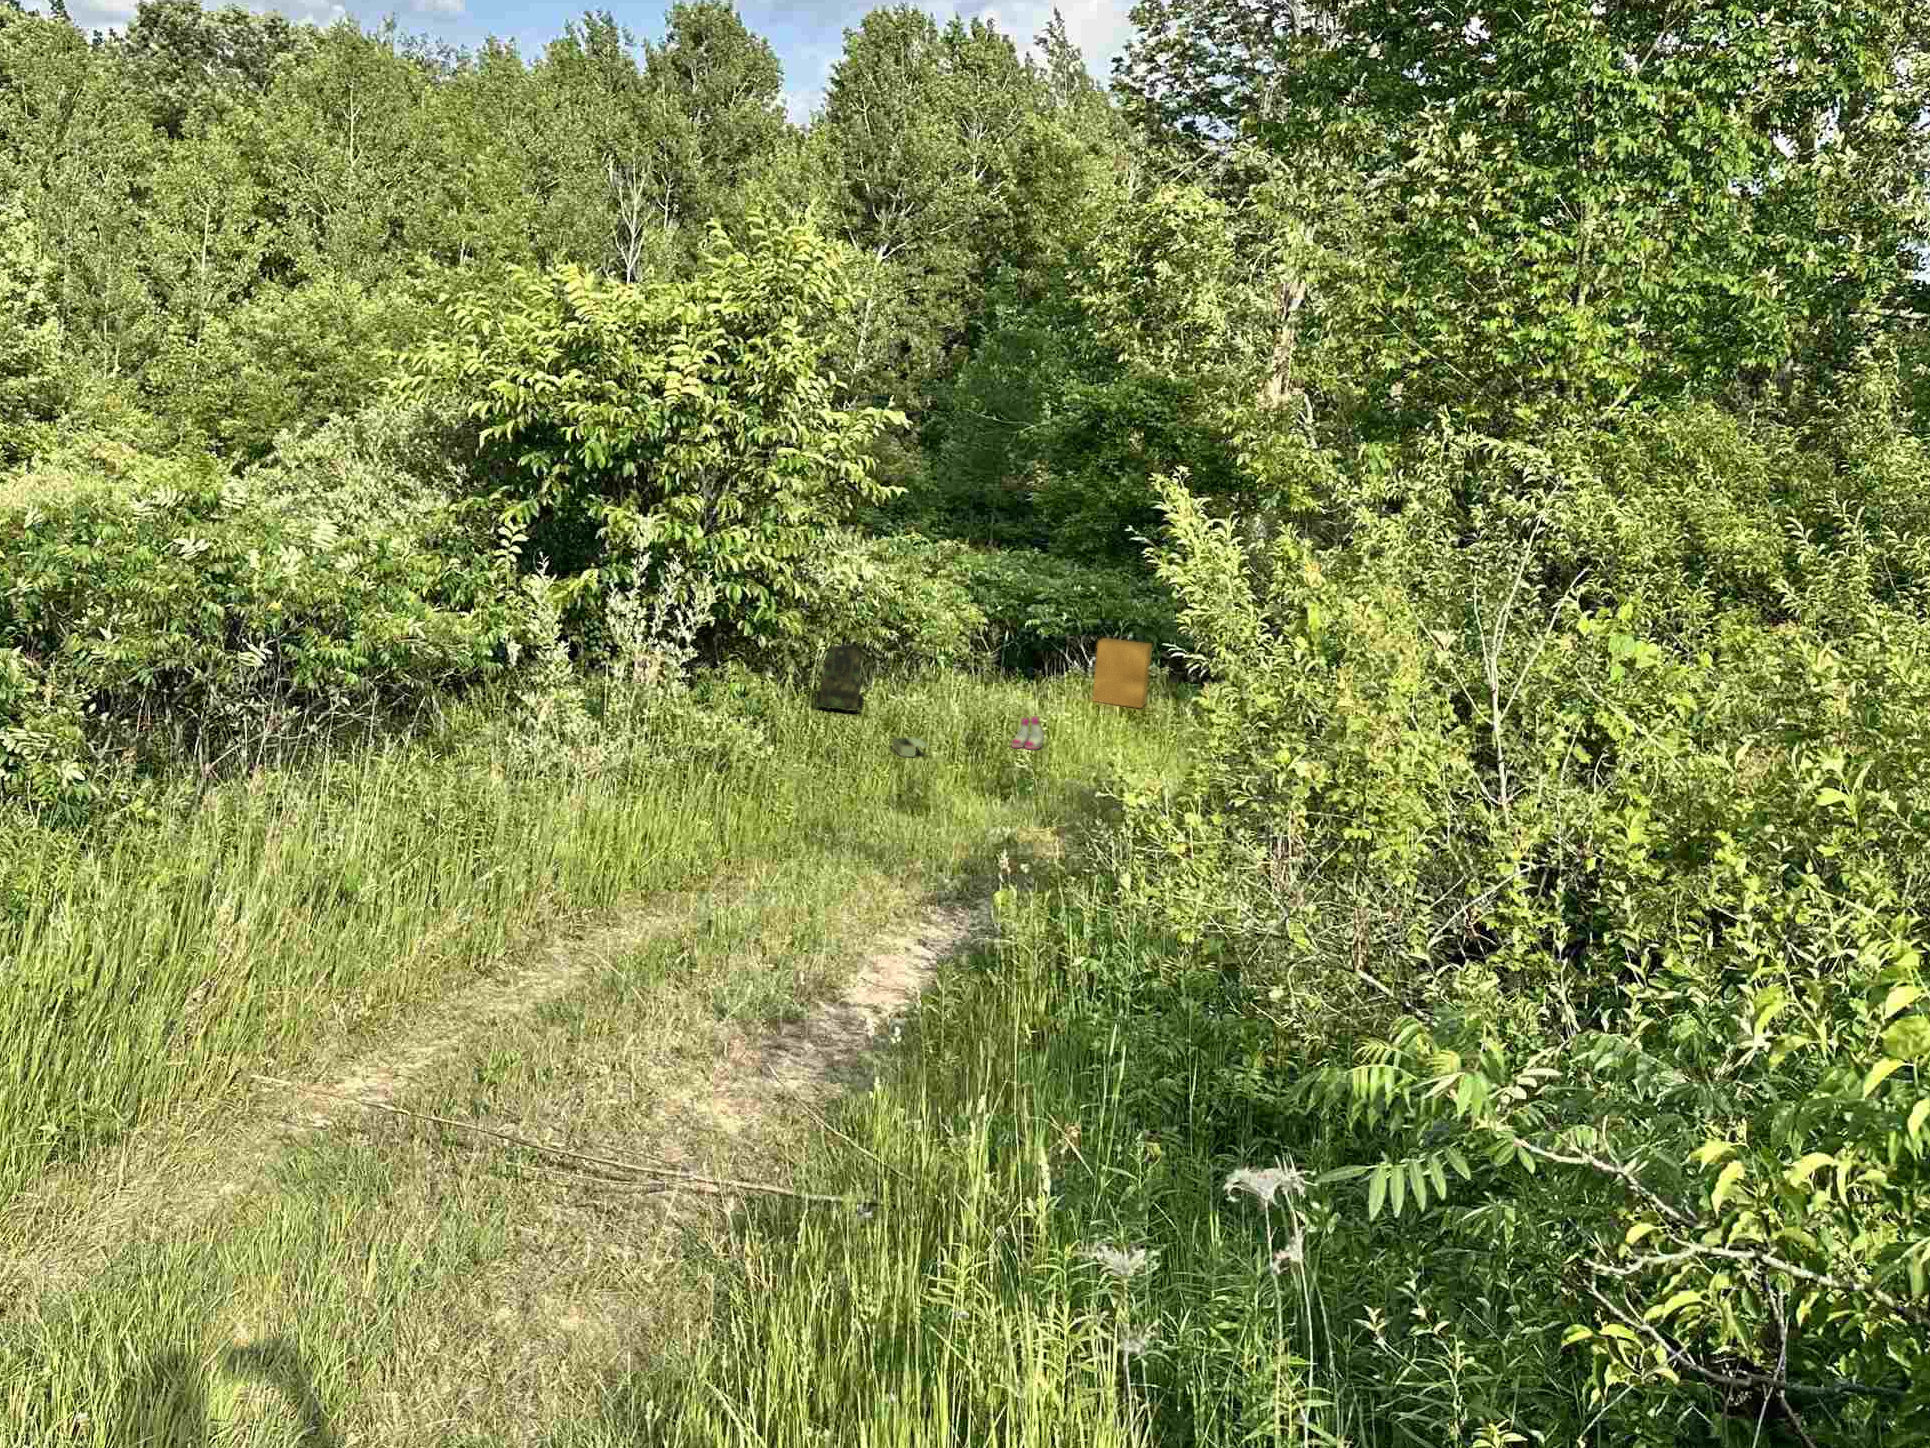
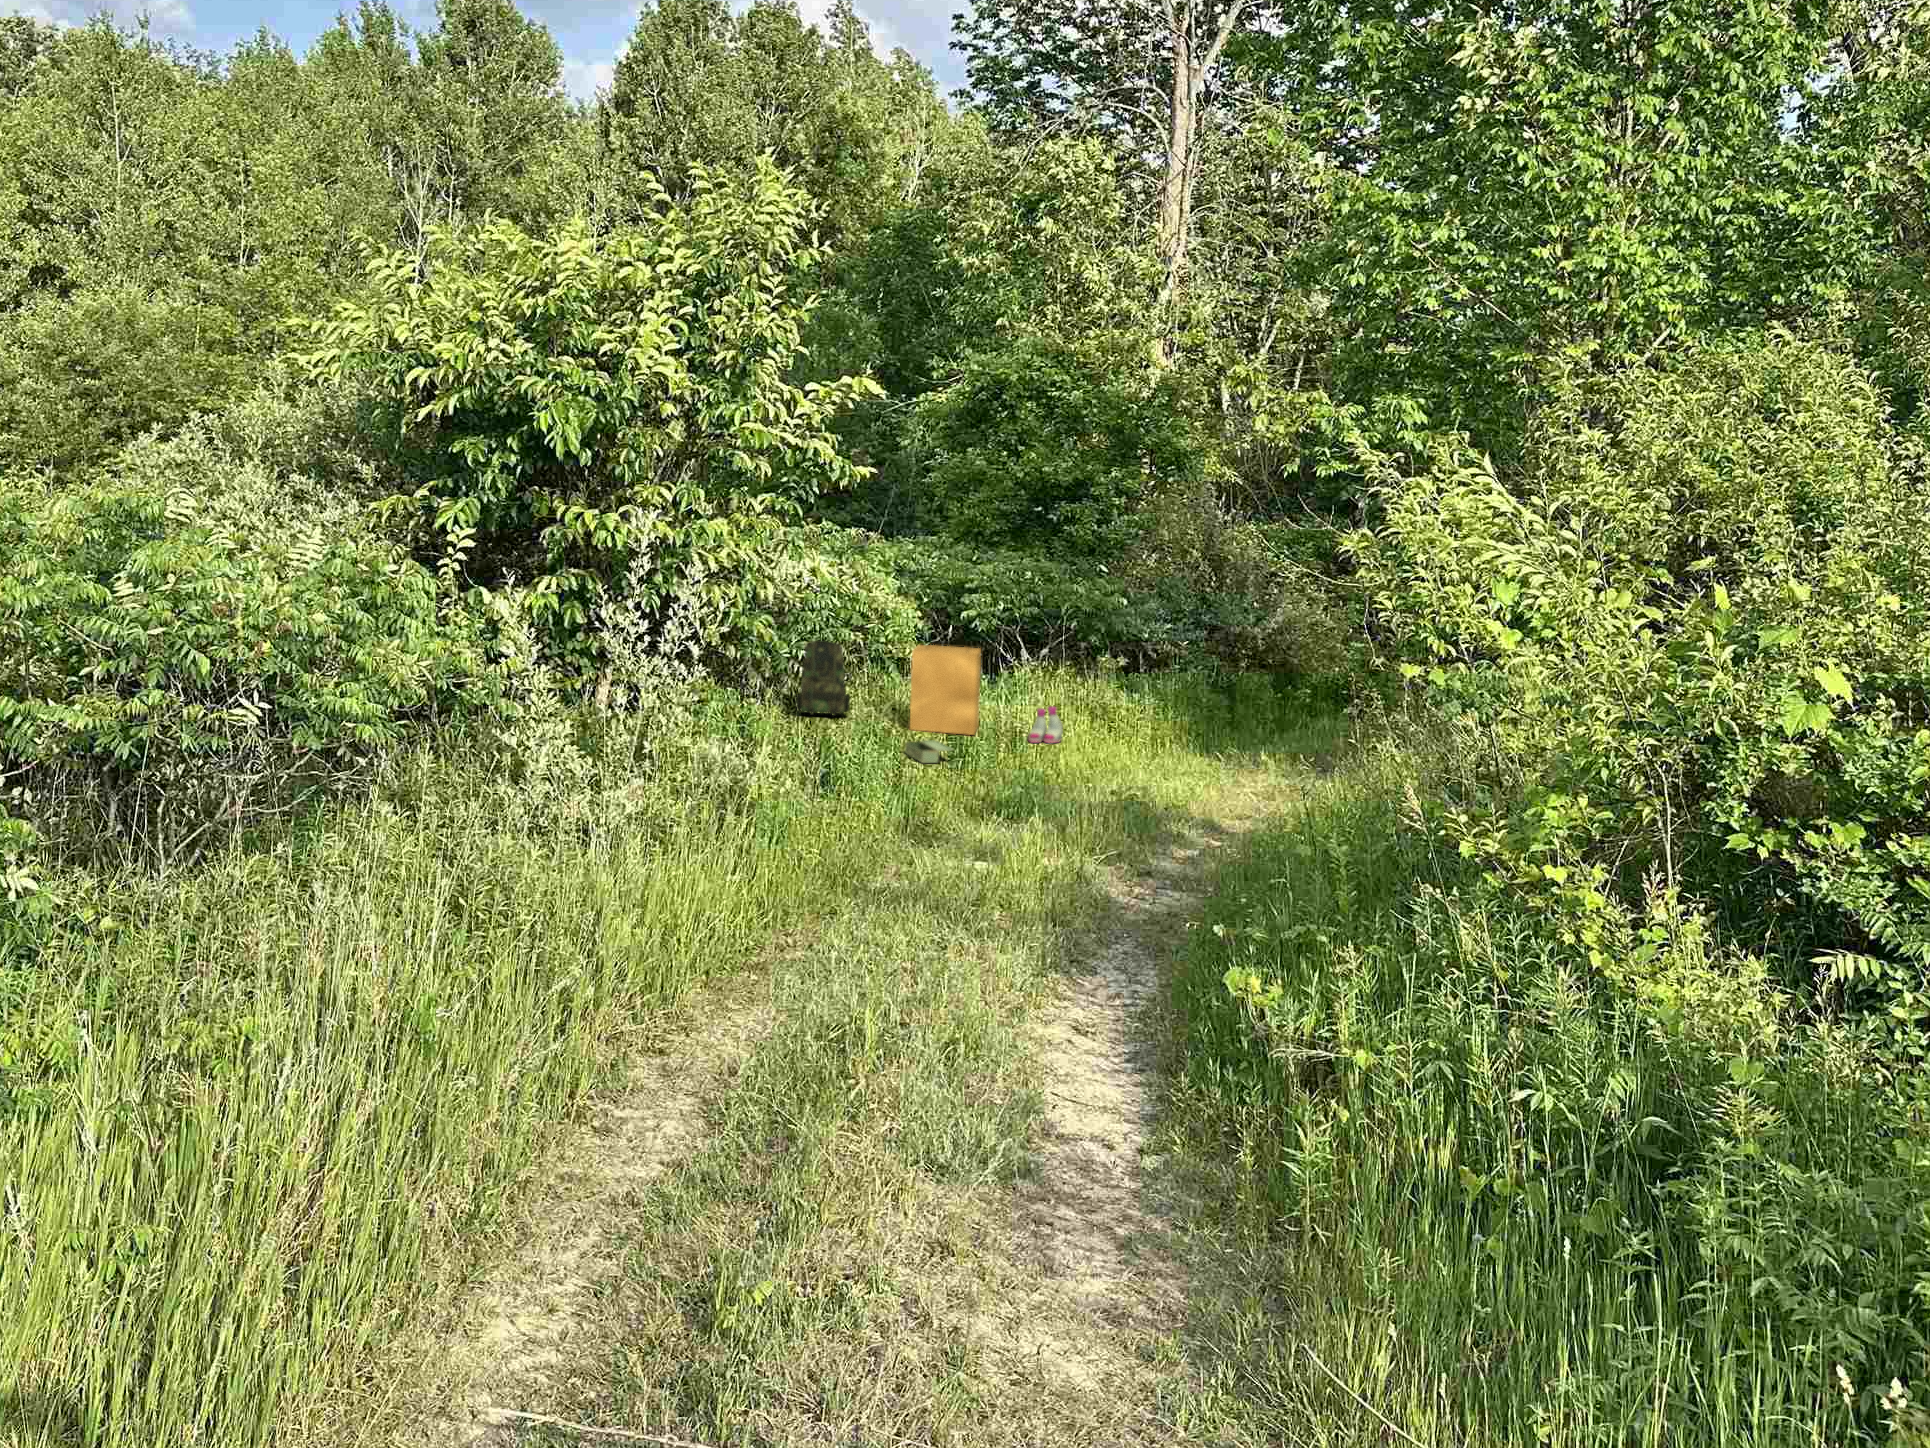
cardboard box: present [1092,638,1152,708] -> present [910,645,981,735]

